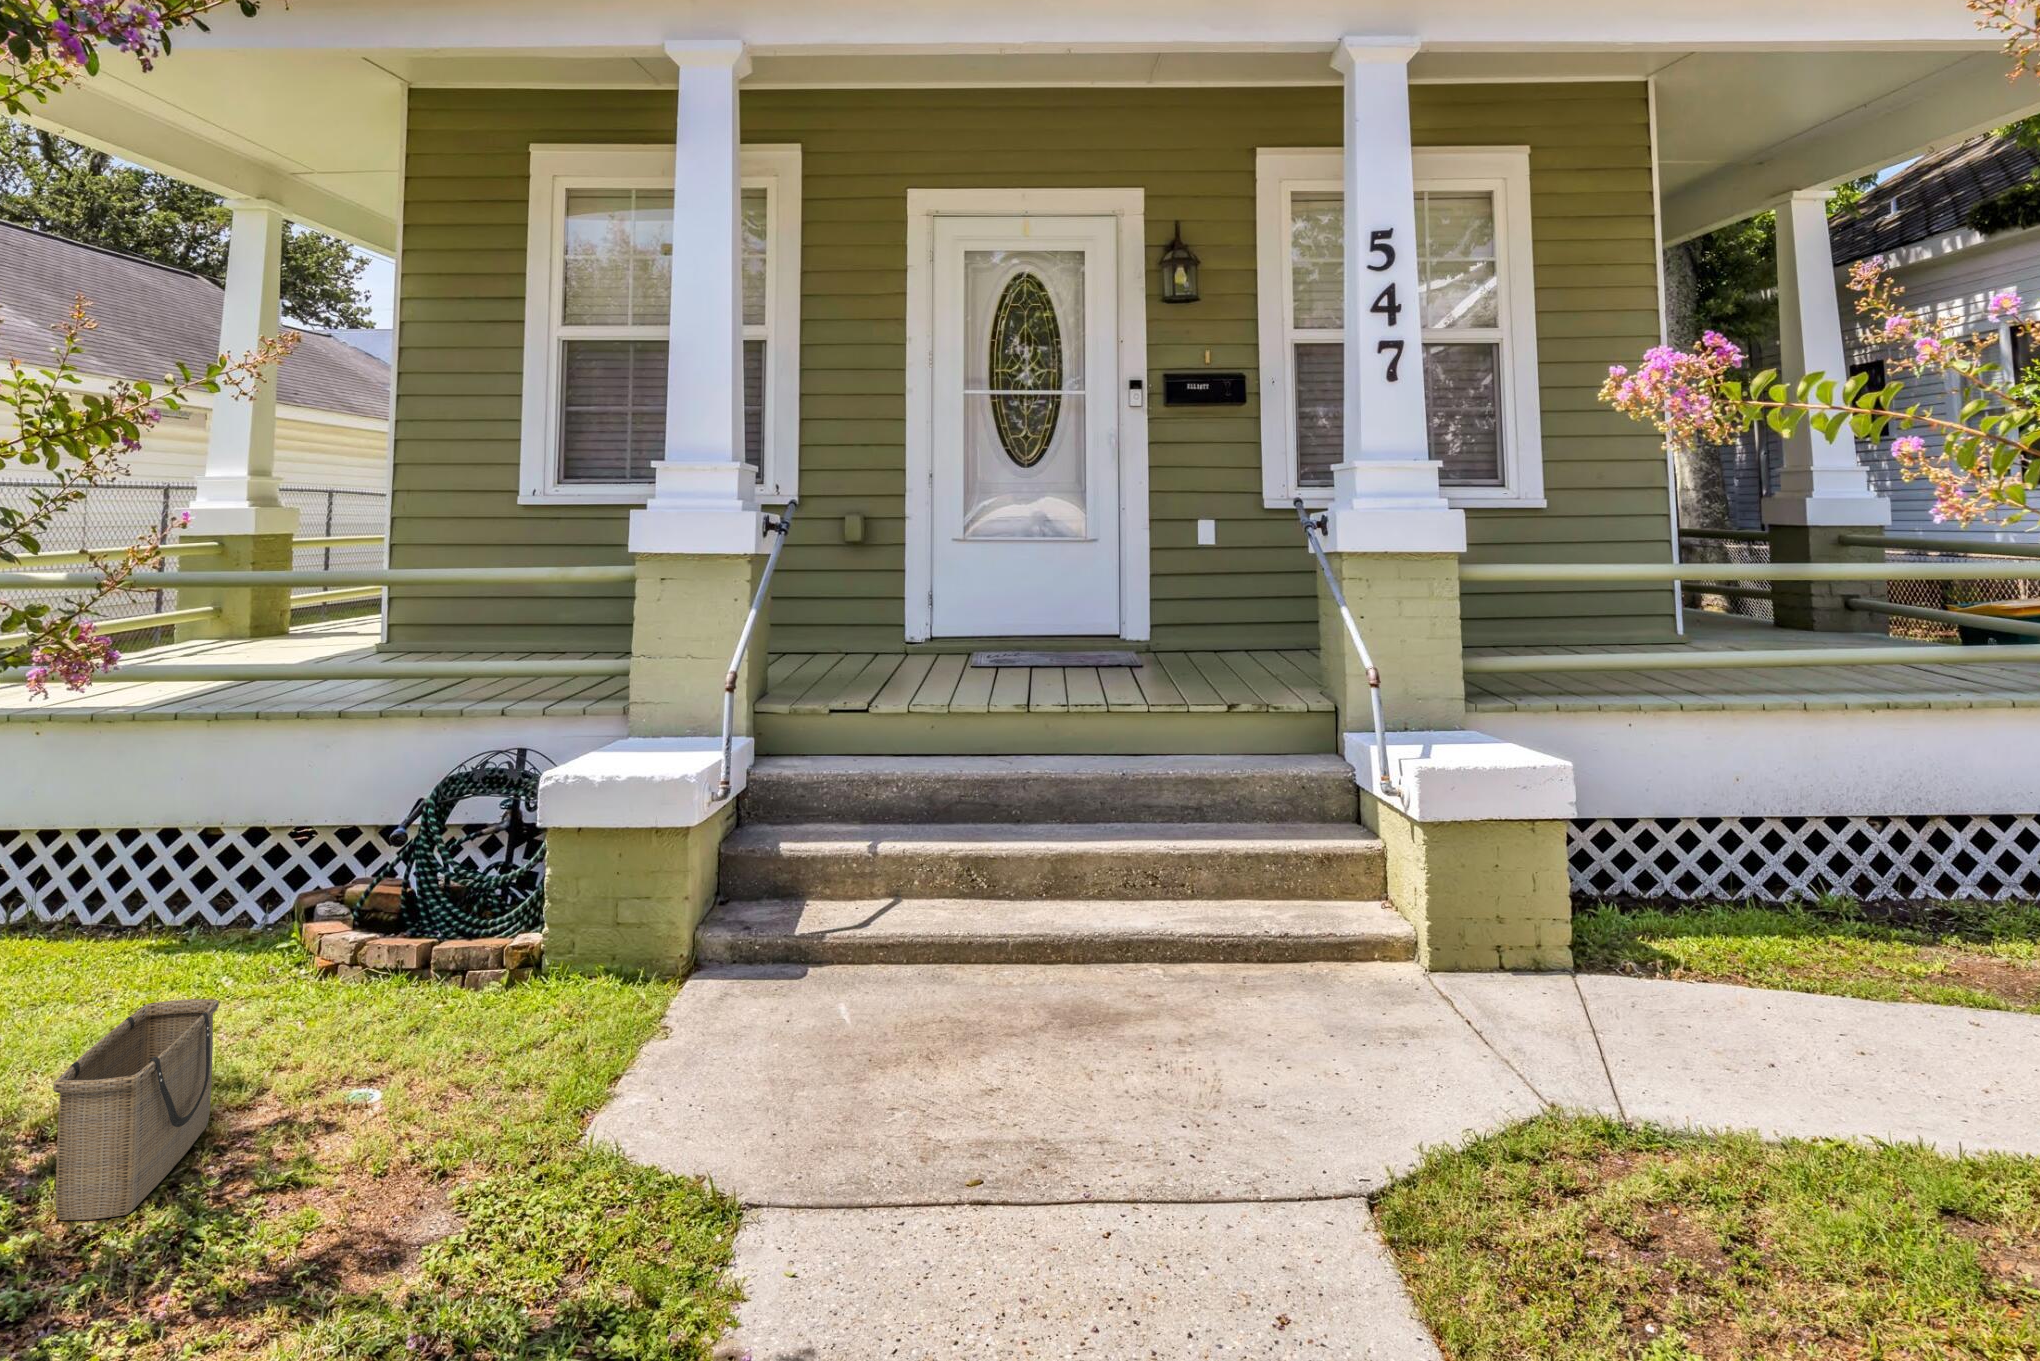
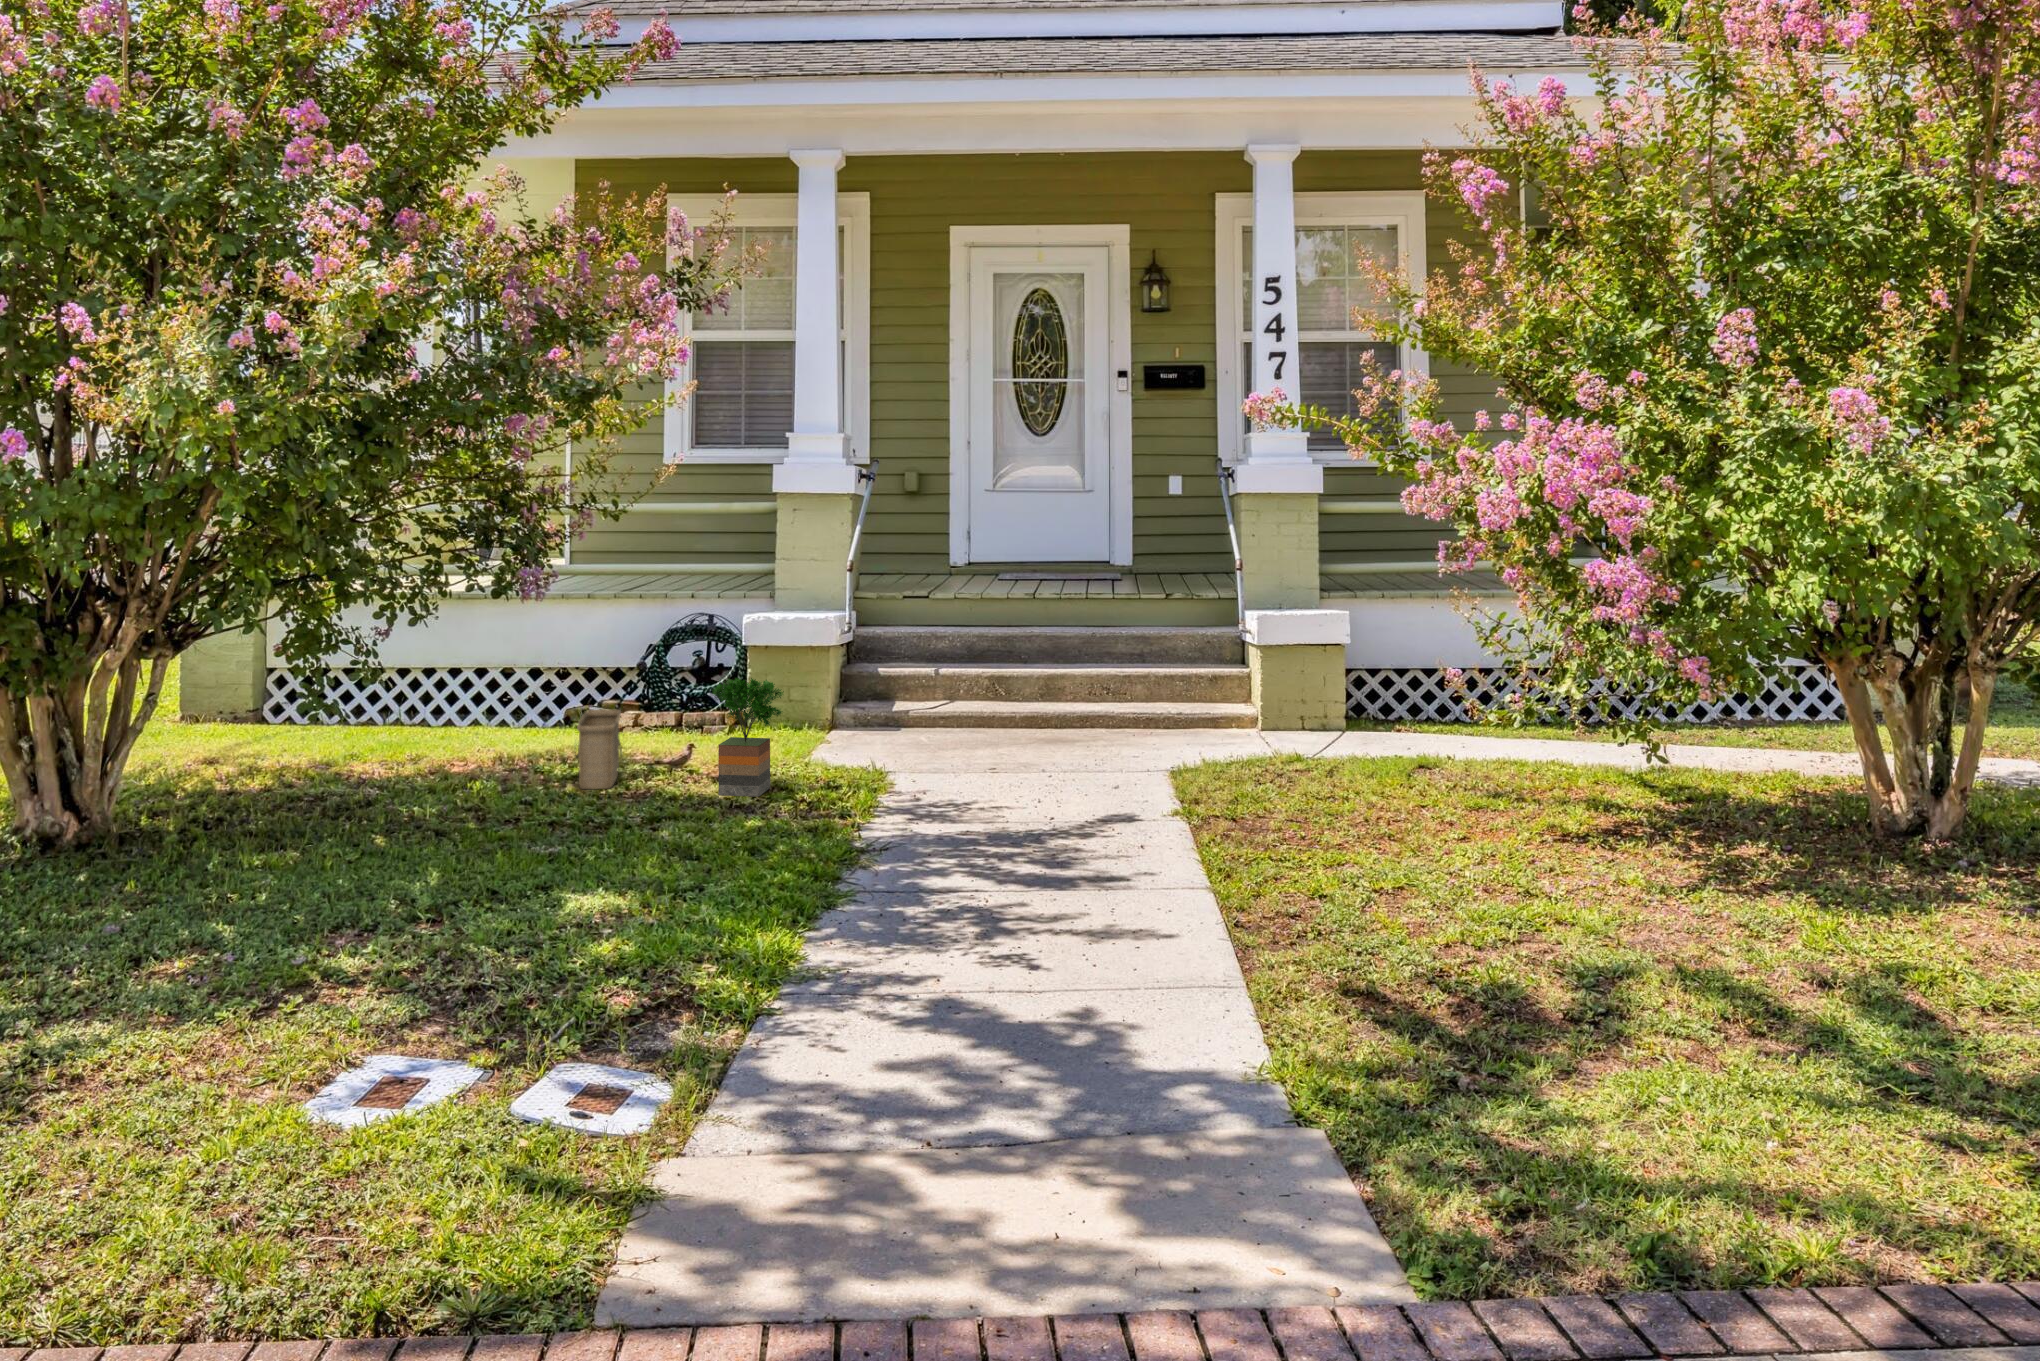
potted tree: none [343,965,515,1257] -> present [713,678,784,797]

